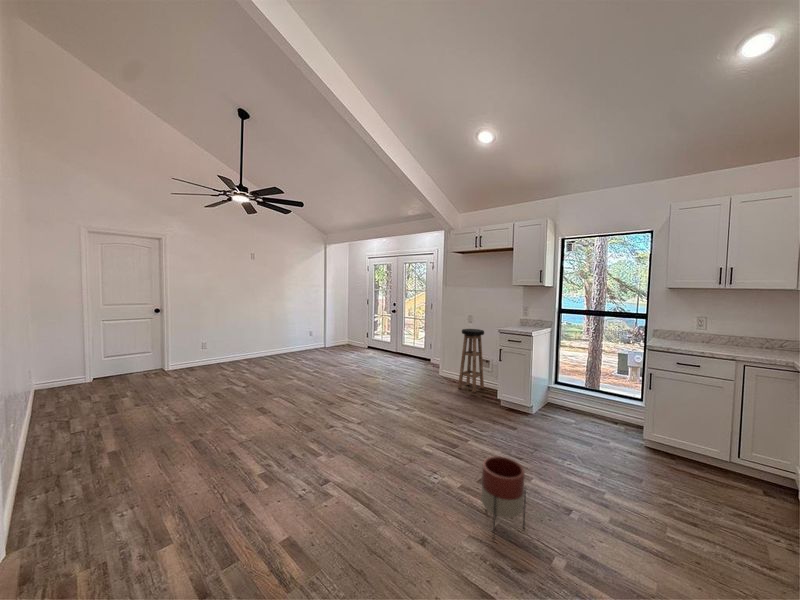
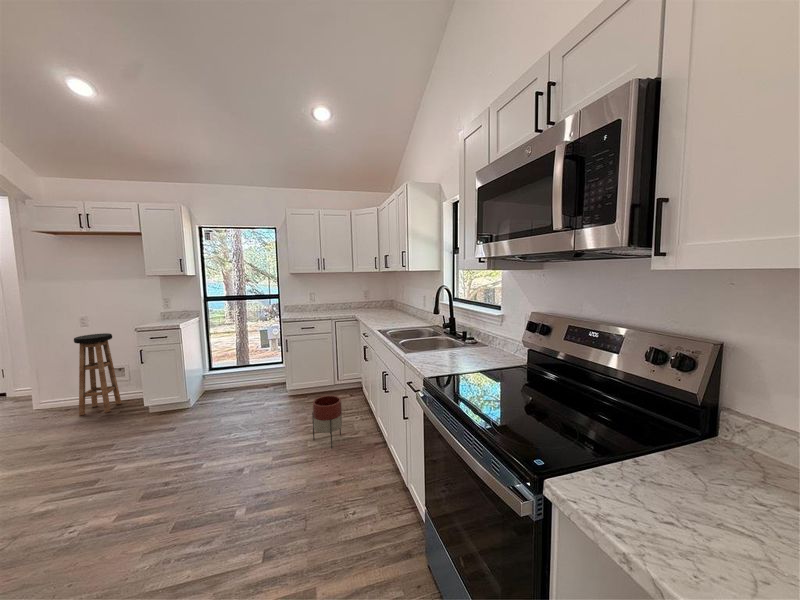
planter: present [481,456,526,532] -> present [312,395,342,448]

